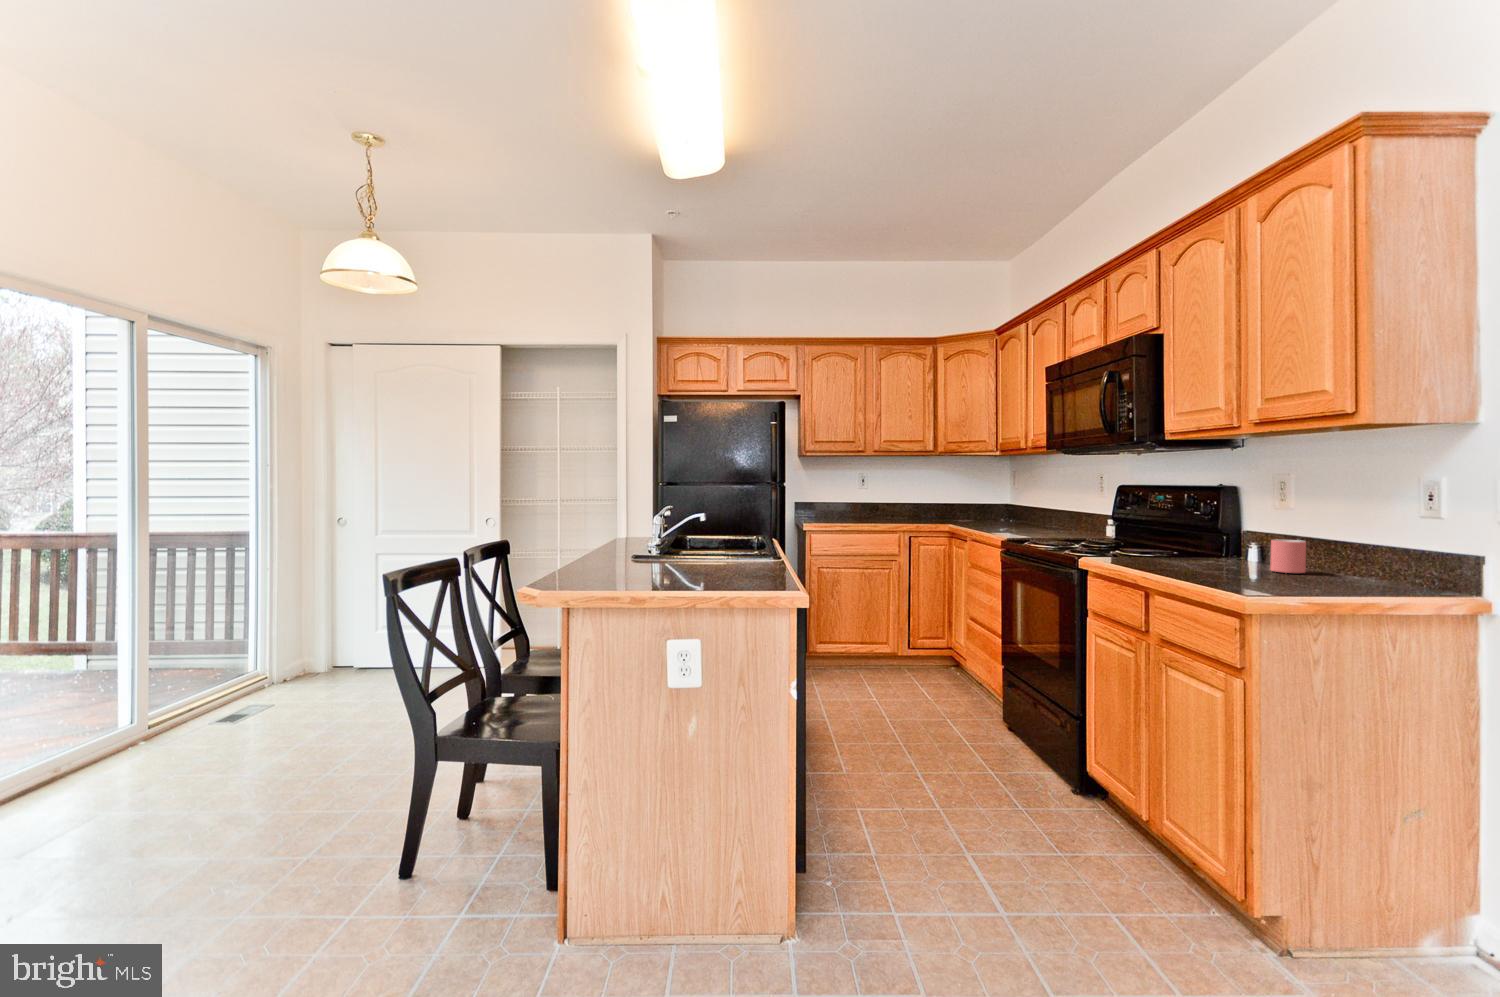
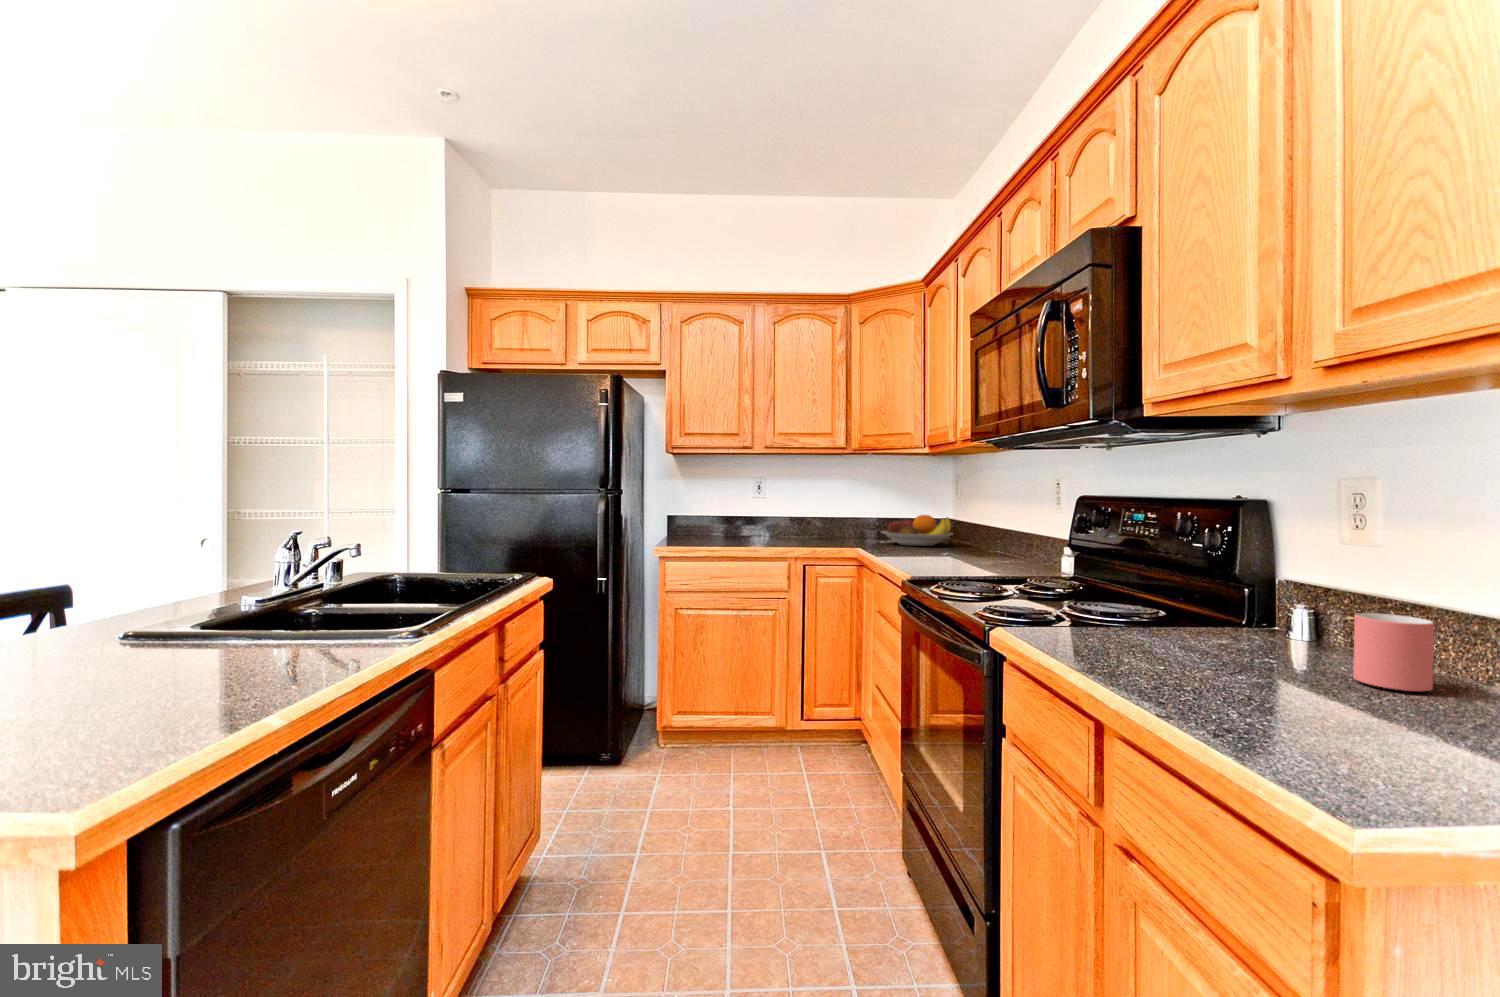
fruit bowl: none [959,500,1015,523] -> present [882,515,953,546]

